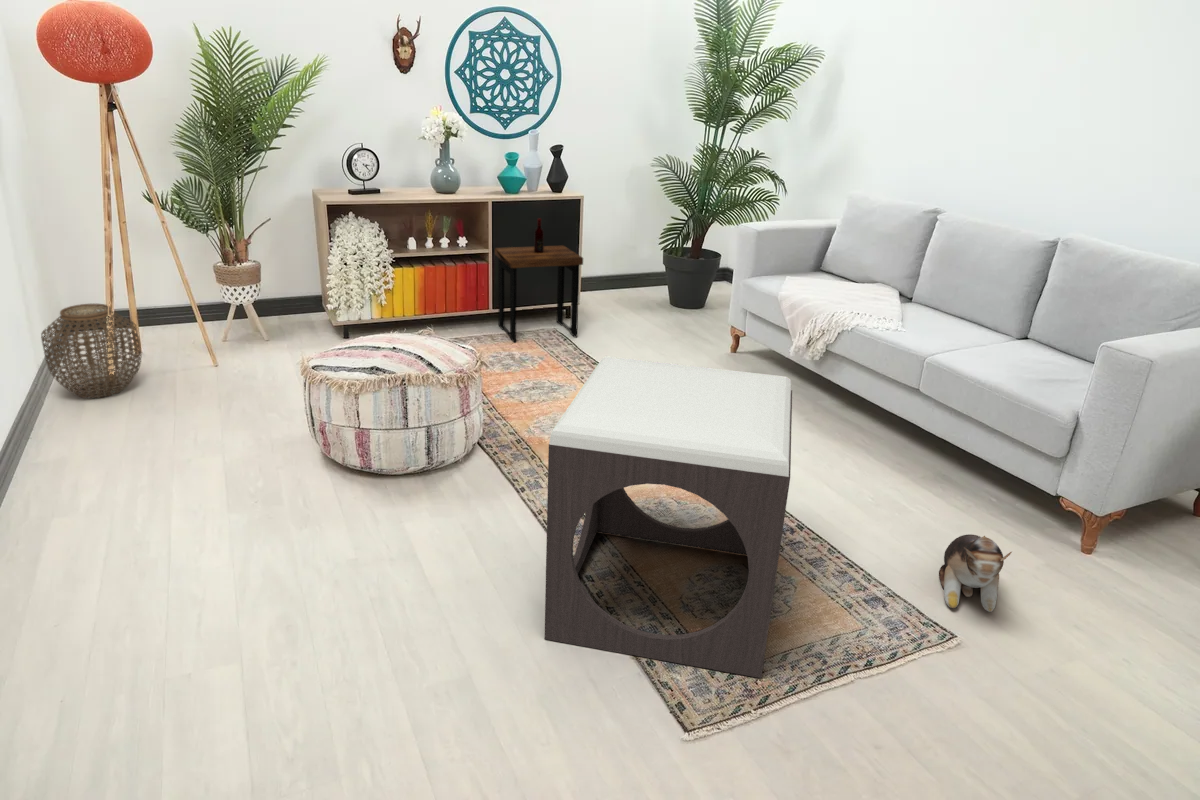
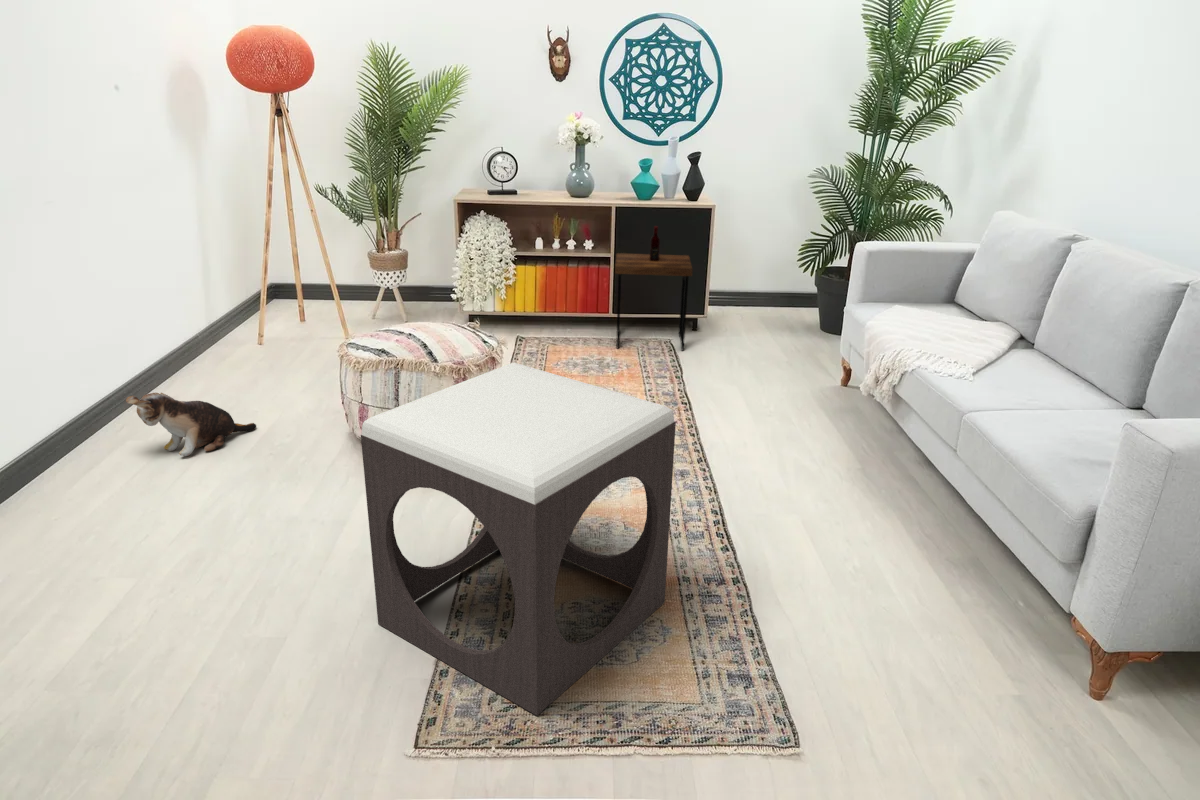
woven basket: present [41,304,141,398] -> none [203,276,280,354]
plush toy: present [939,534,1012,612] -> present [126,393,256,456]

